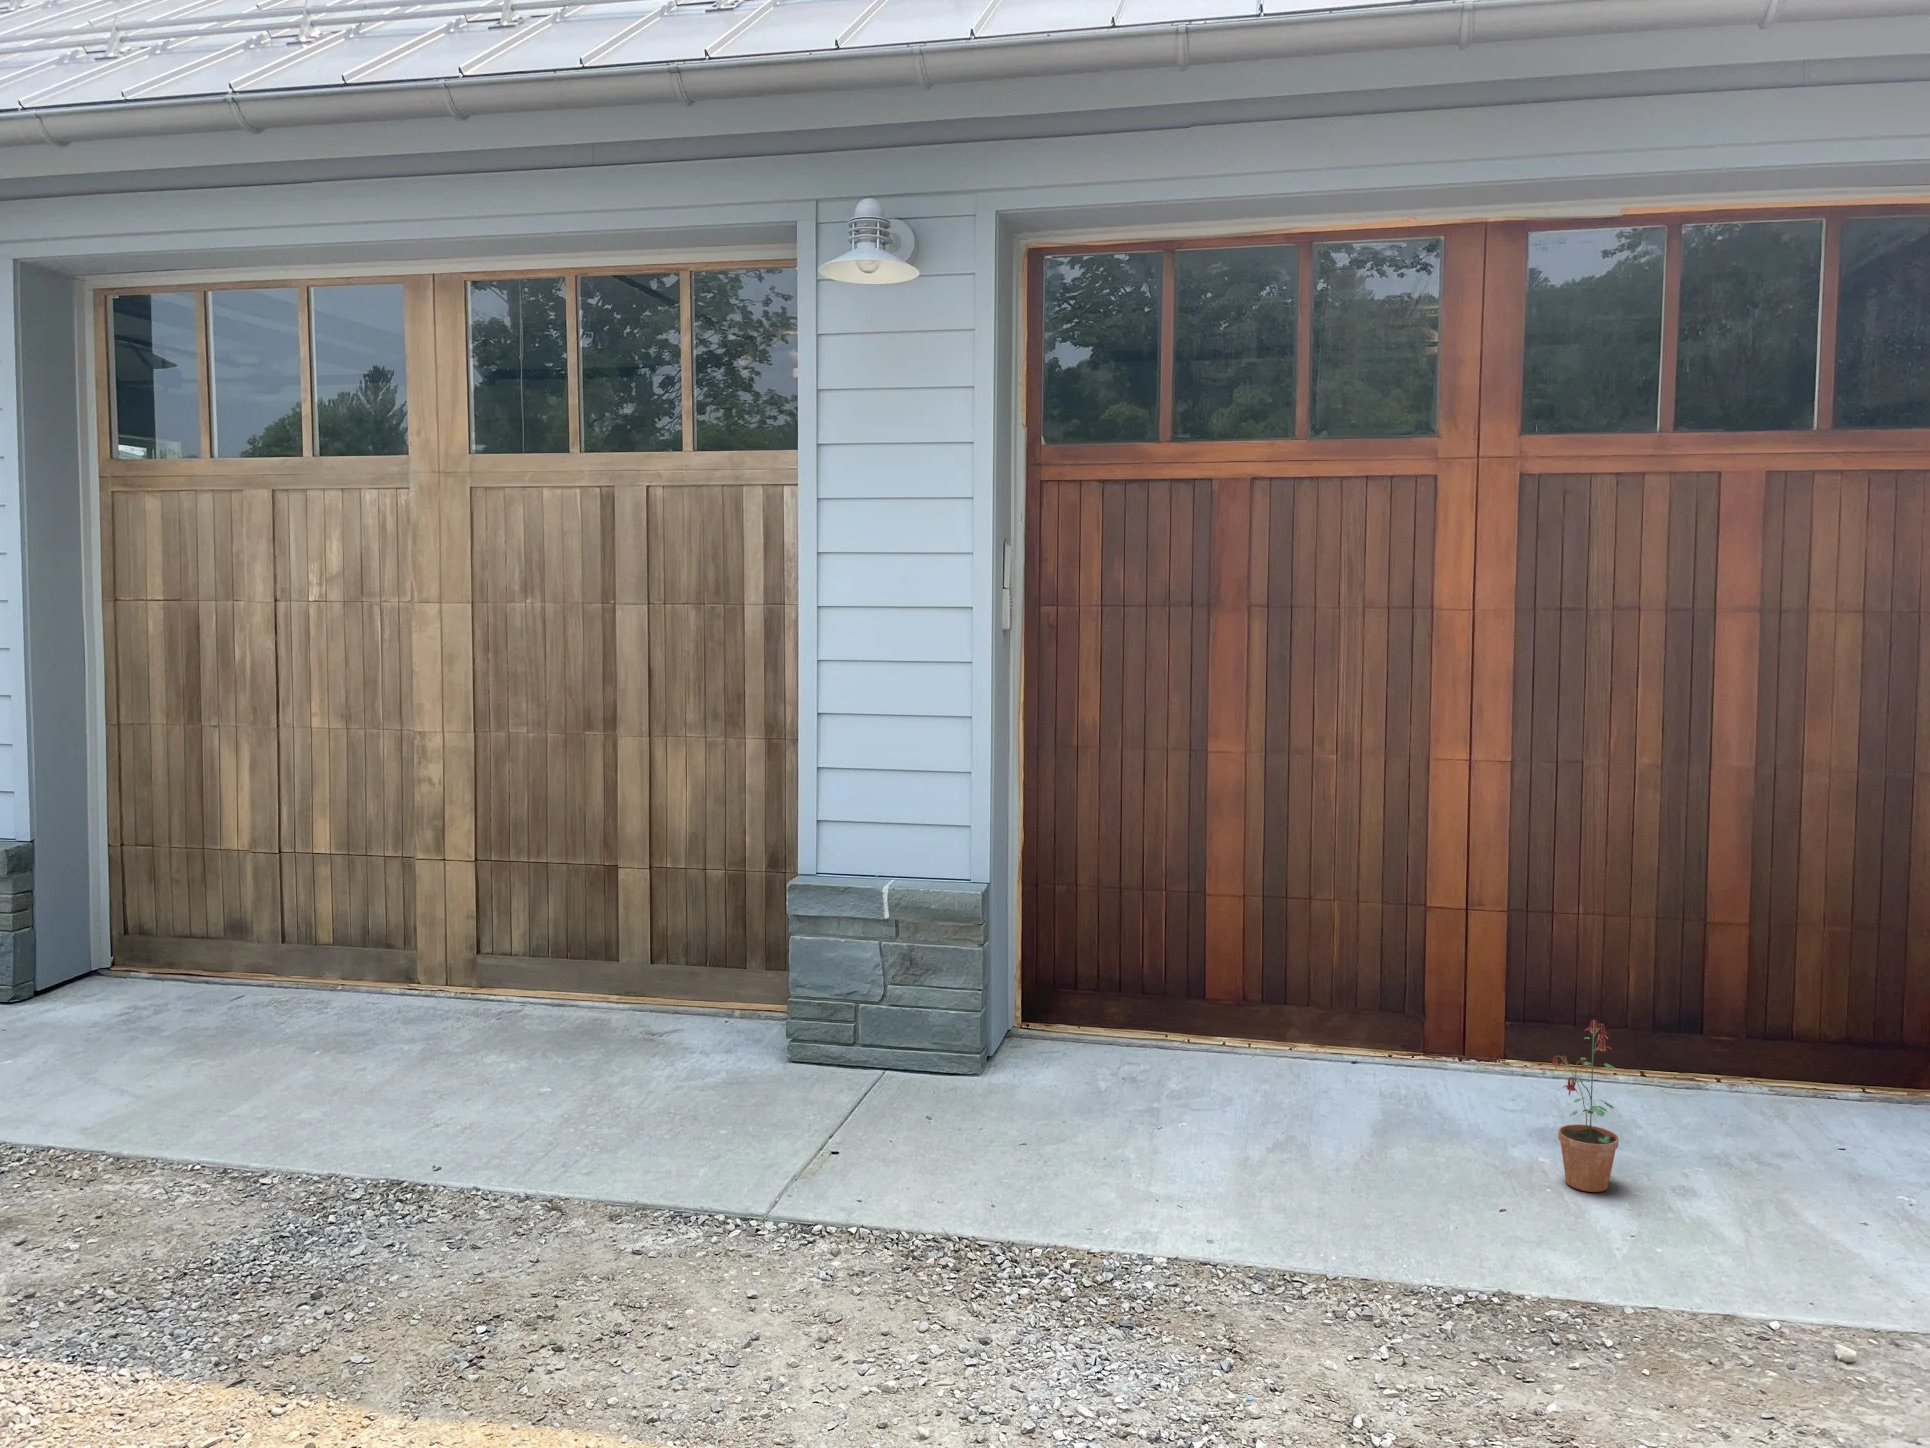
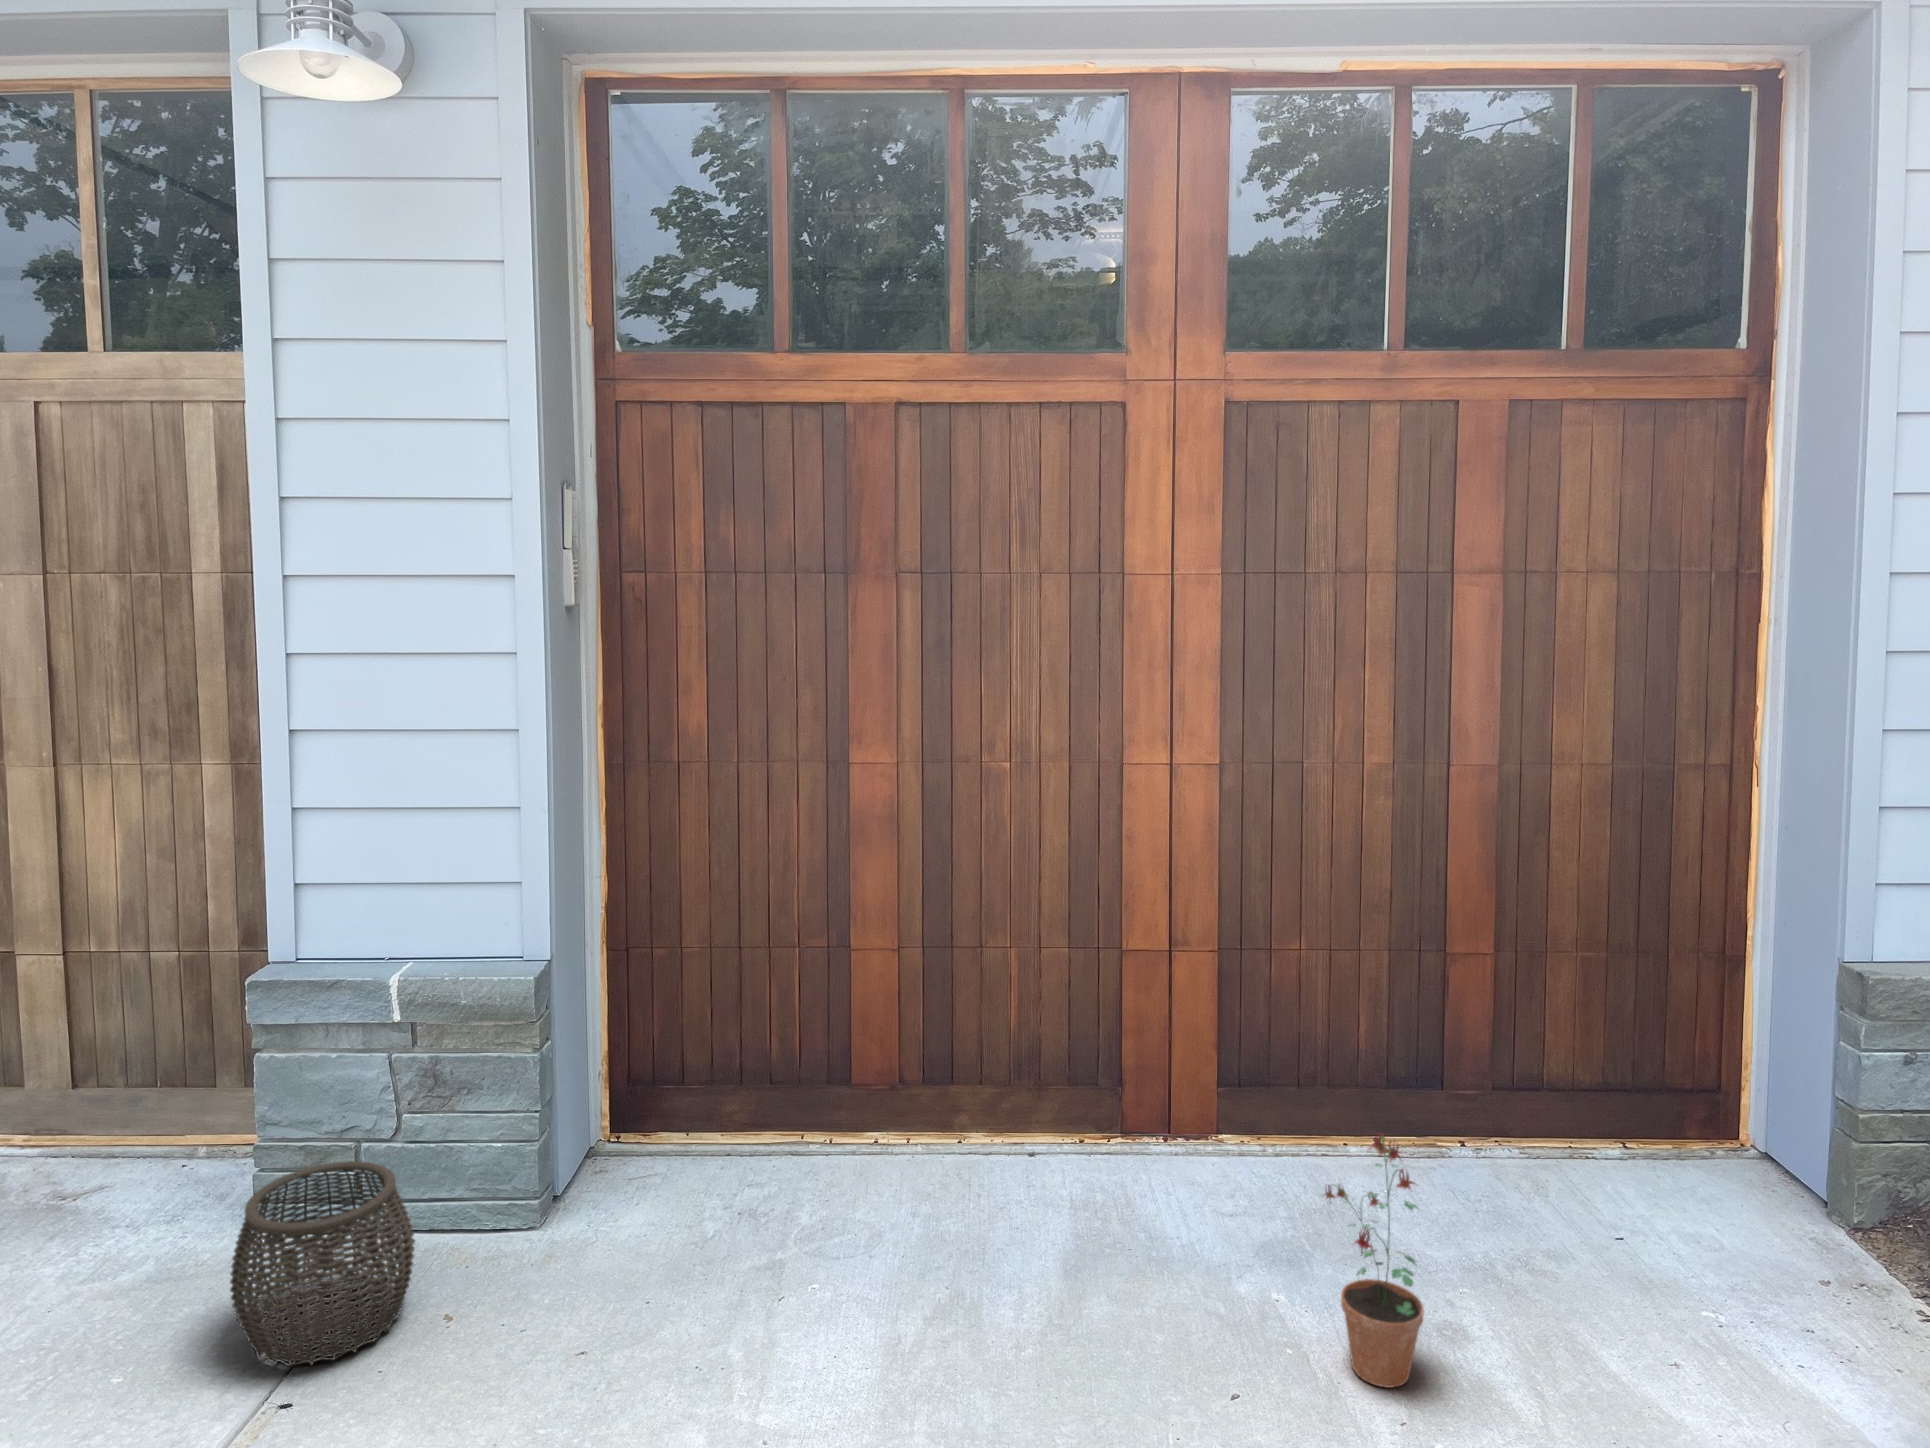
woven basket: none [806,1000,914,1115] -> present [230,1161,415,1366]

